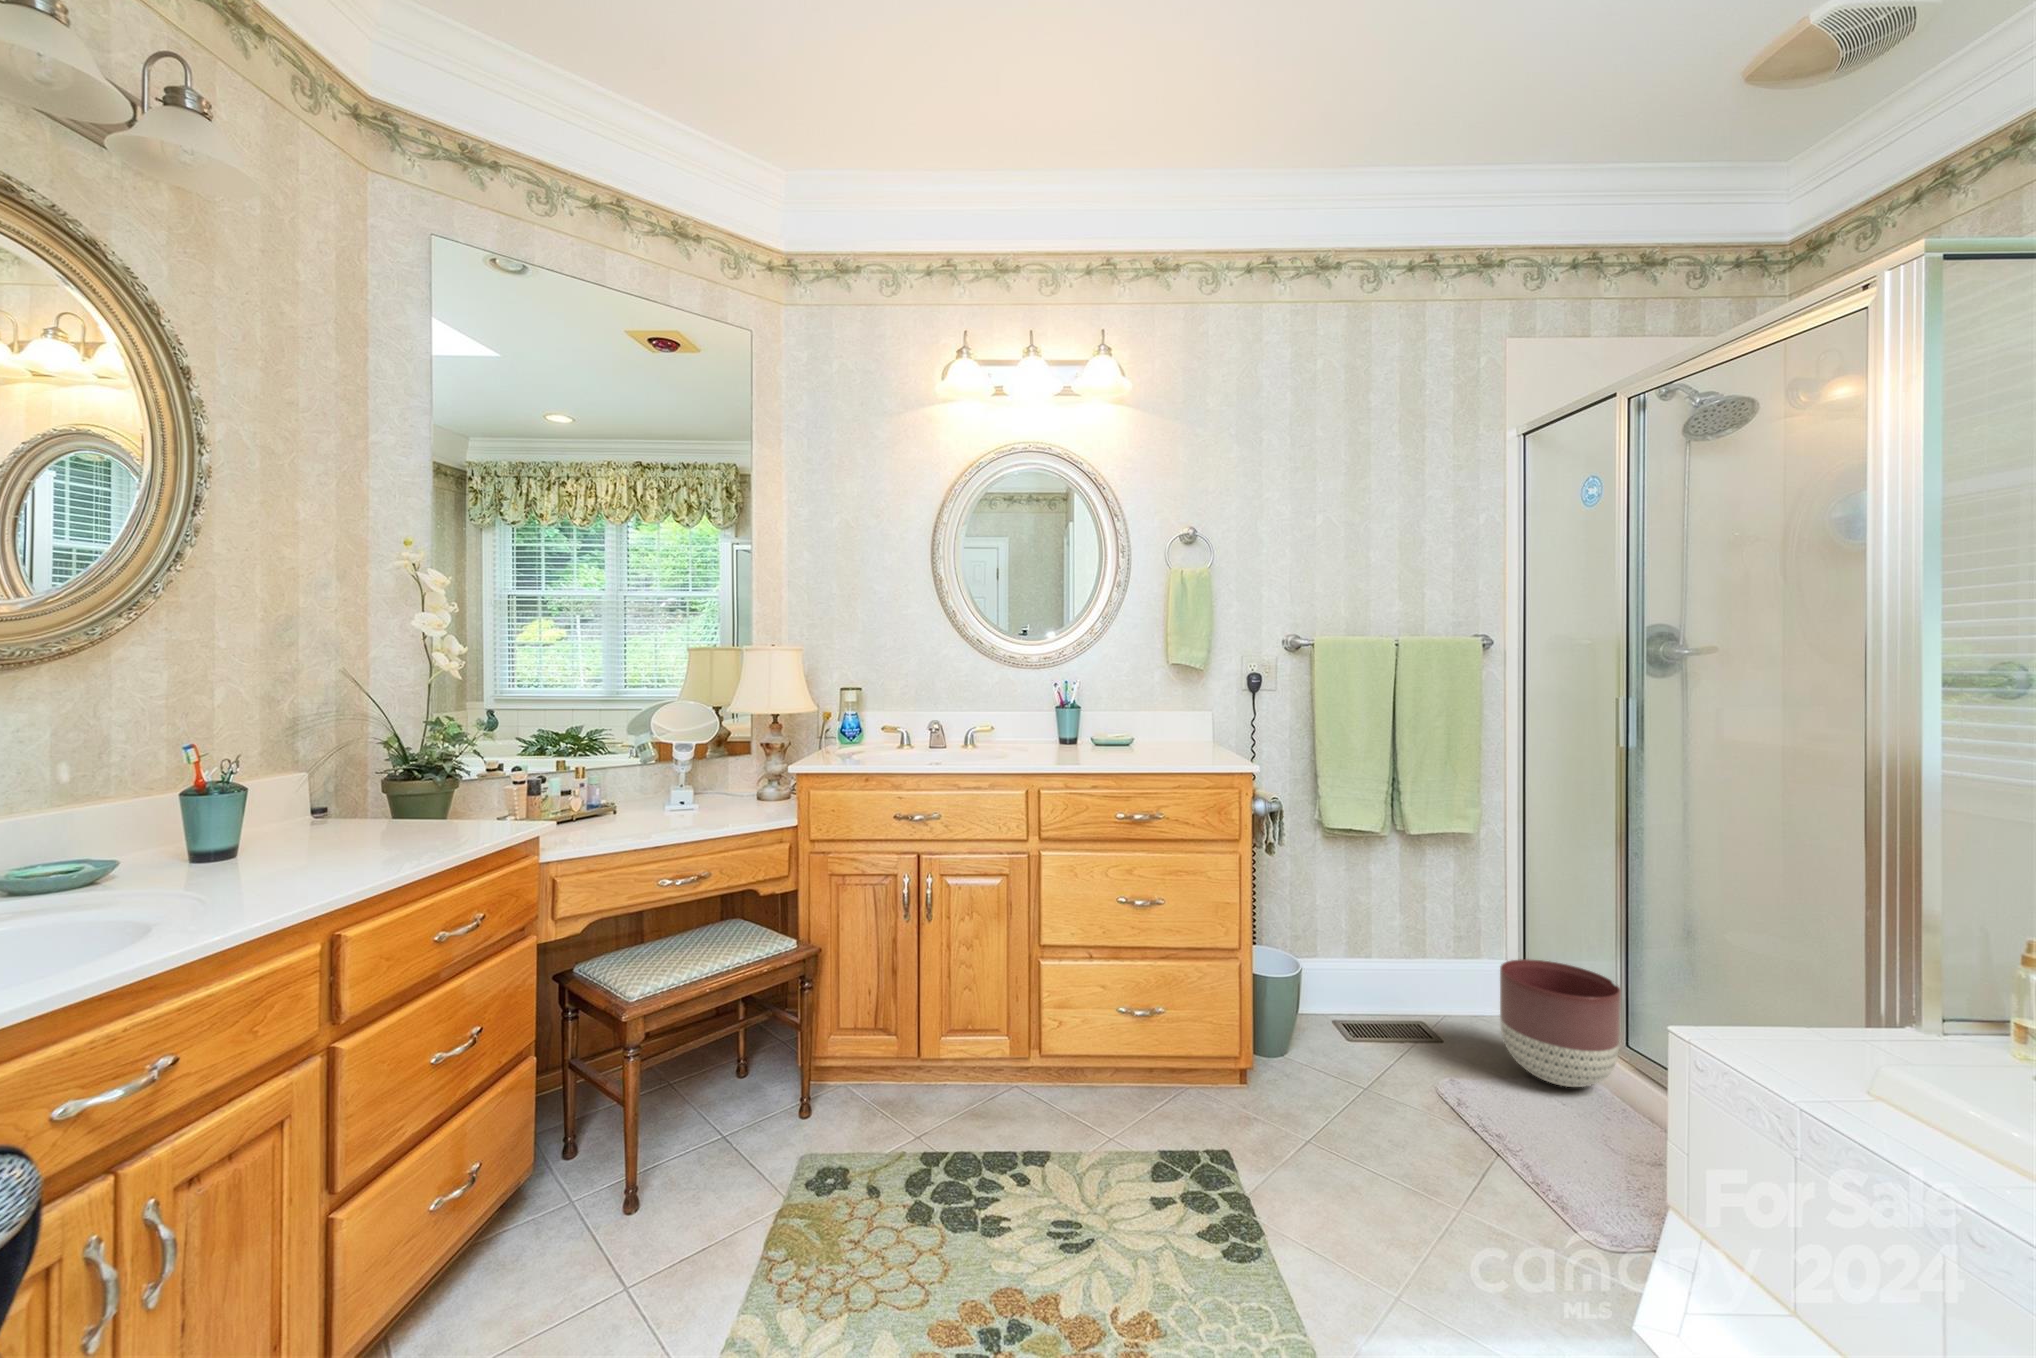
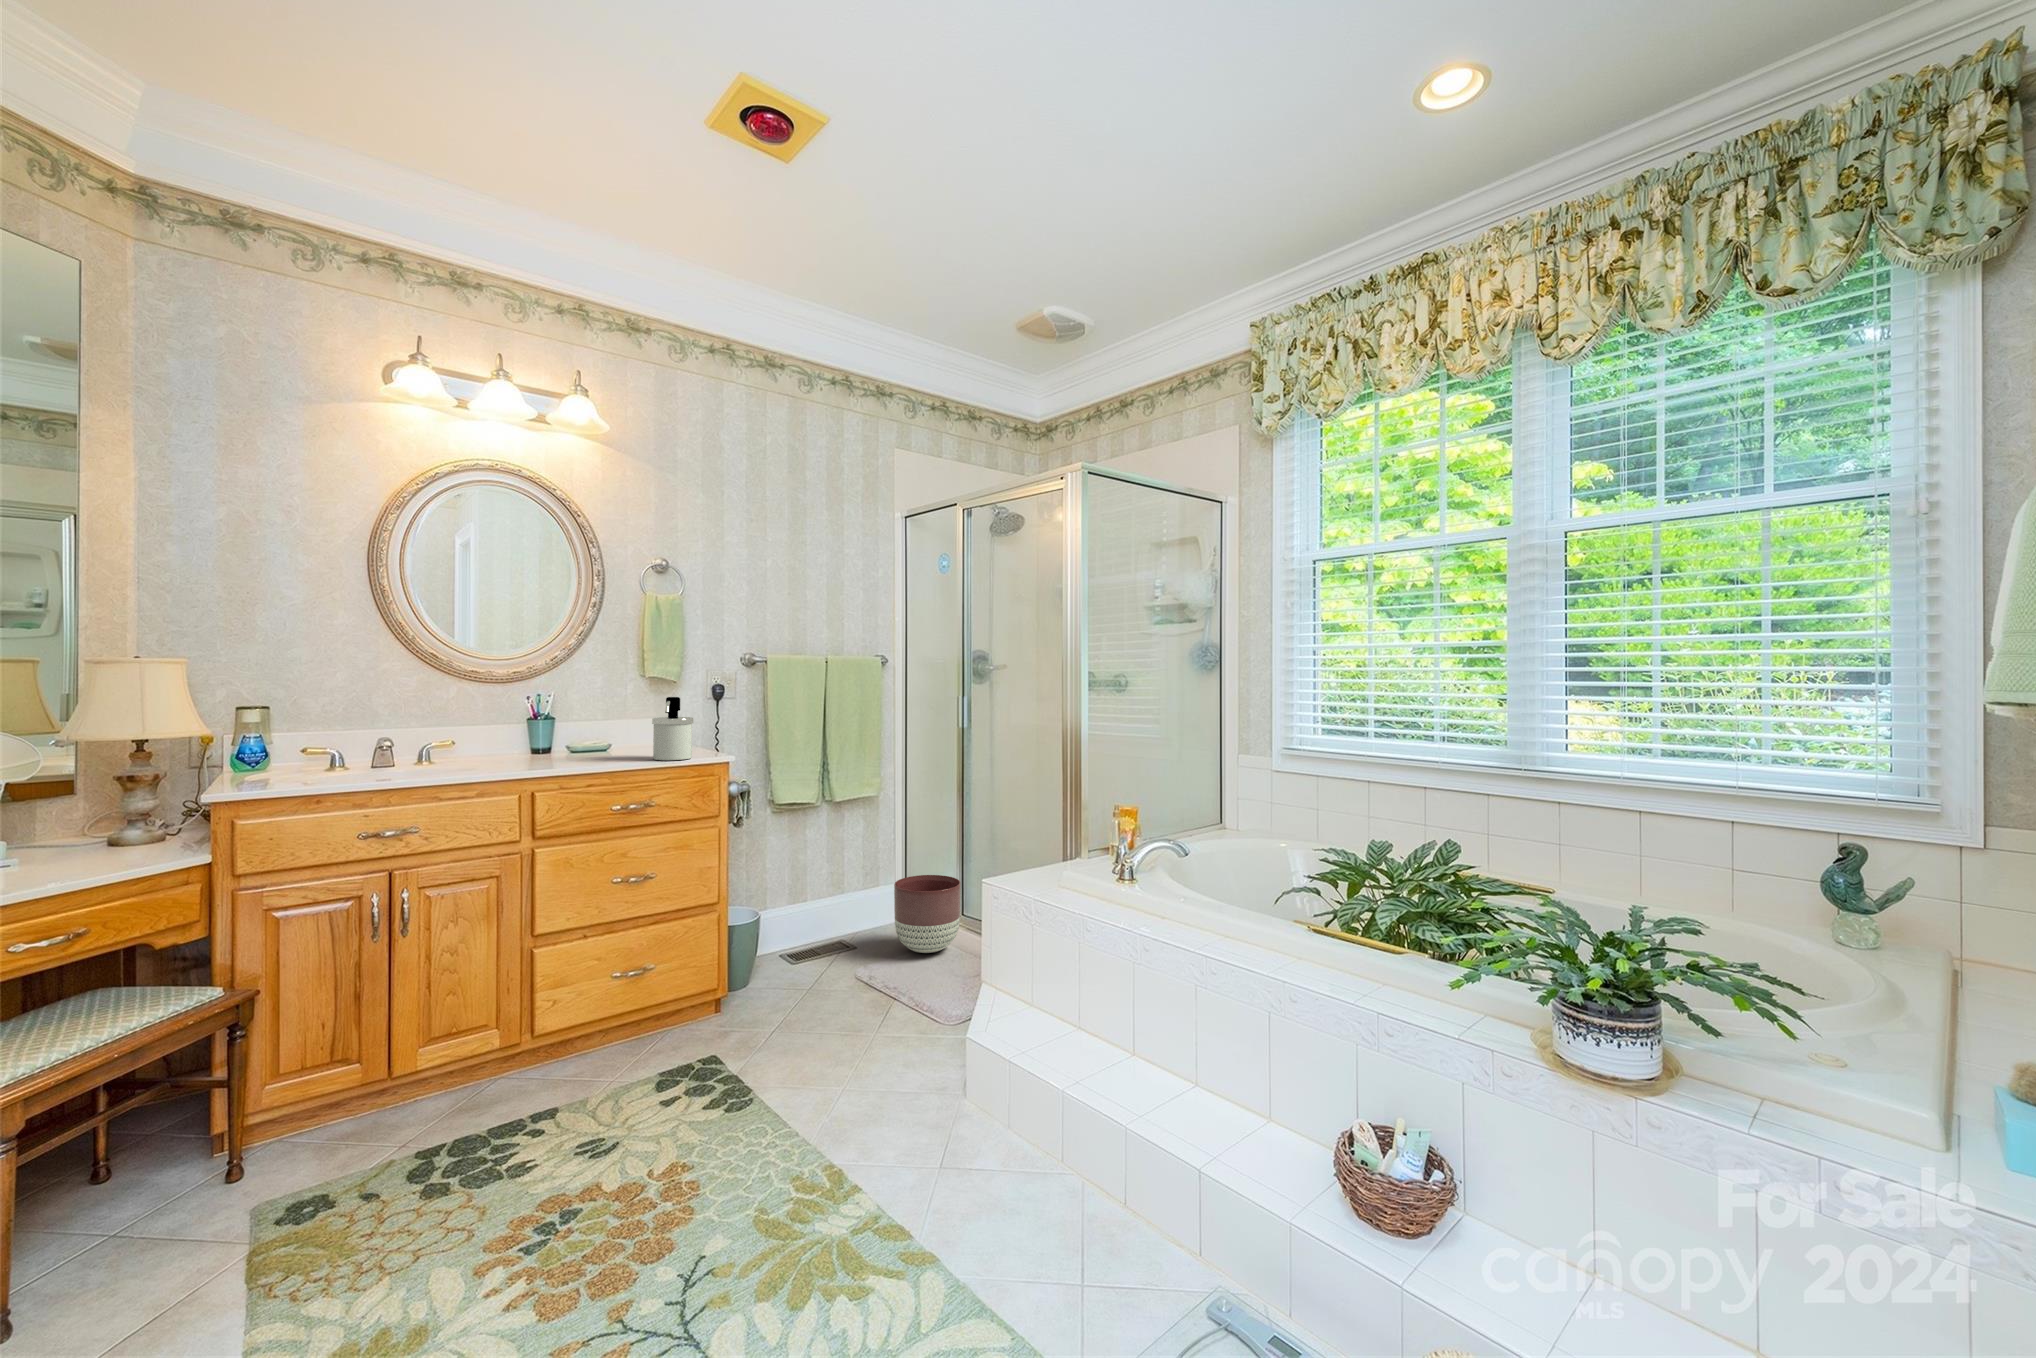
soap dispenser: none [1168,689,1215,765] -> present [652,697,693,760]

